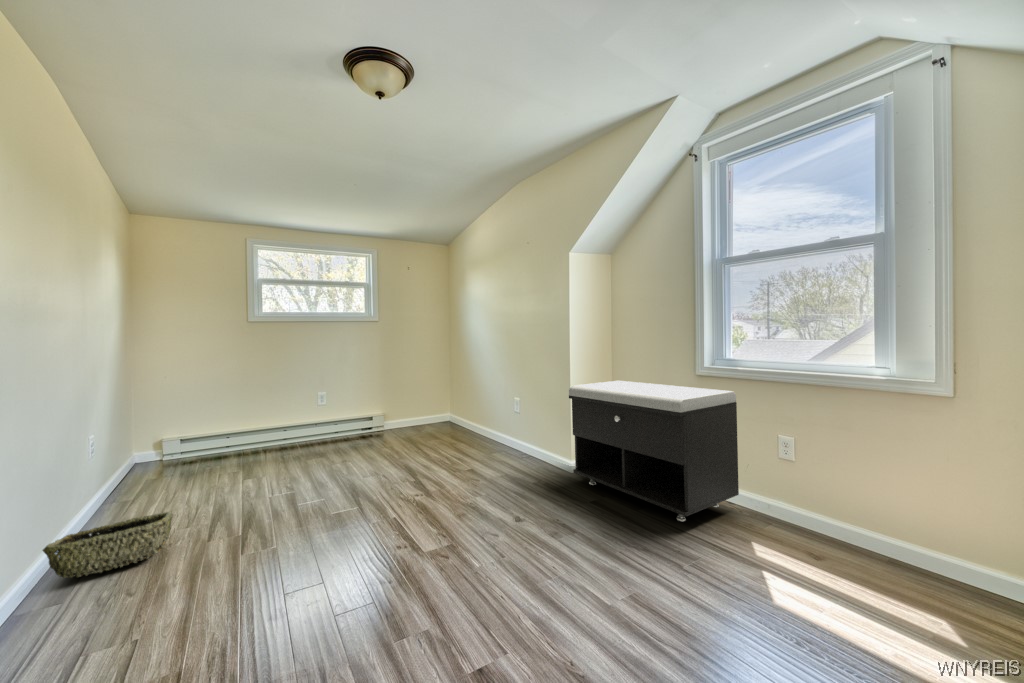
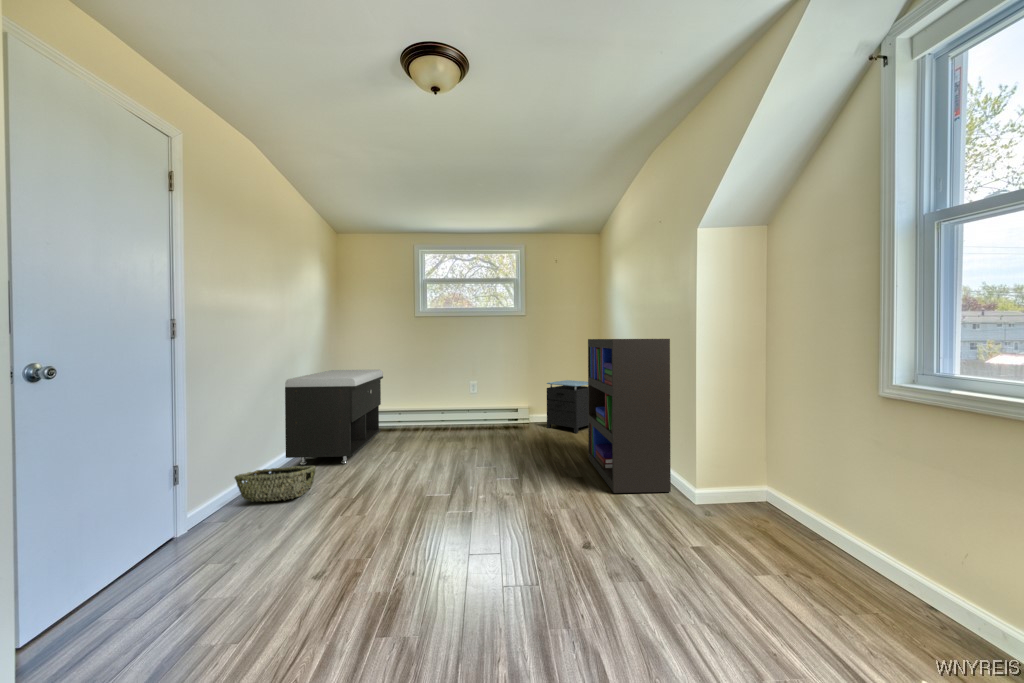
bookshelf: none [465,341,551,476] -> present [588,339,671,493]
storage bench: present [569,381,739,522] -> present [285,370,383,465]
nightstand: none [406,383,454,433] -> present [547,380,588,433]

